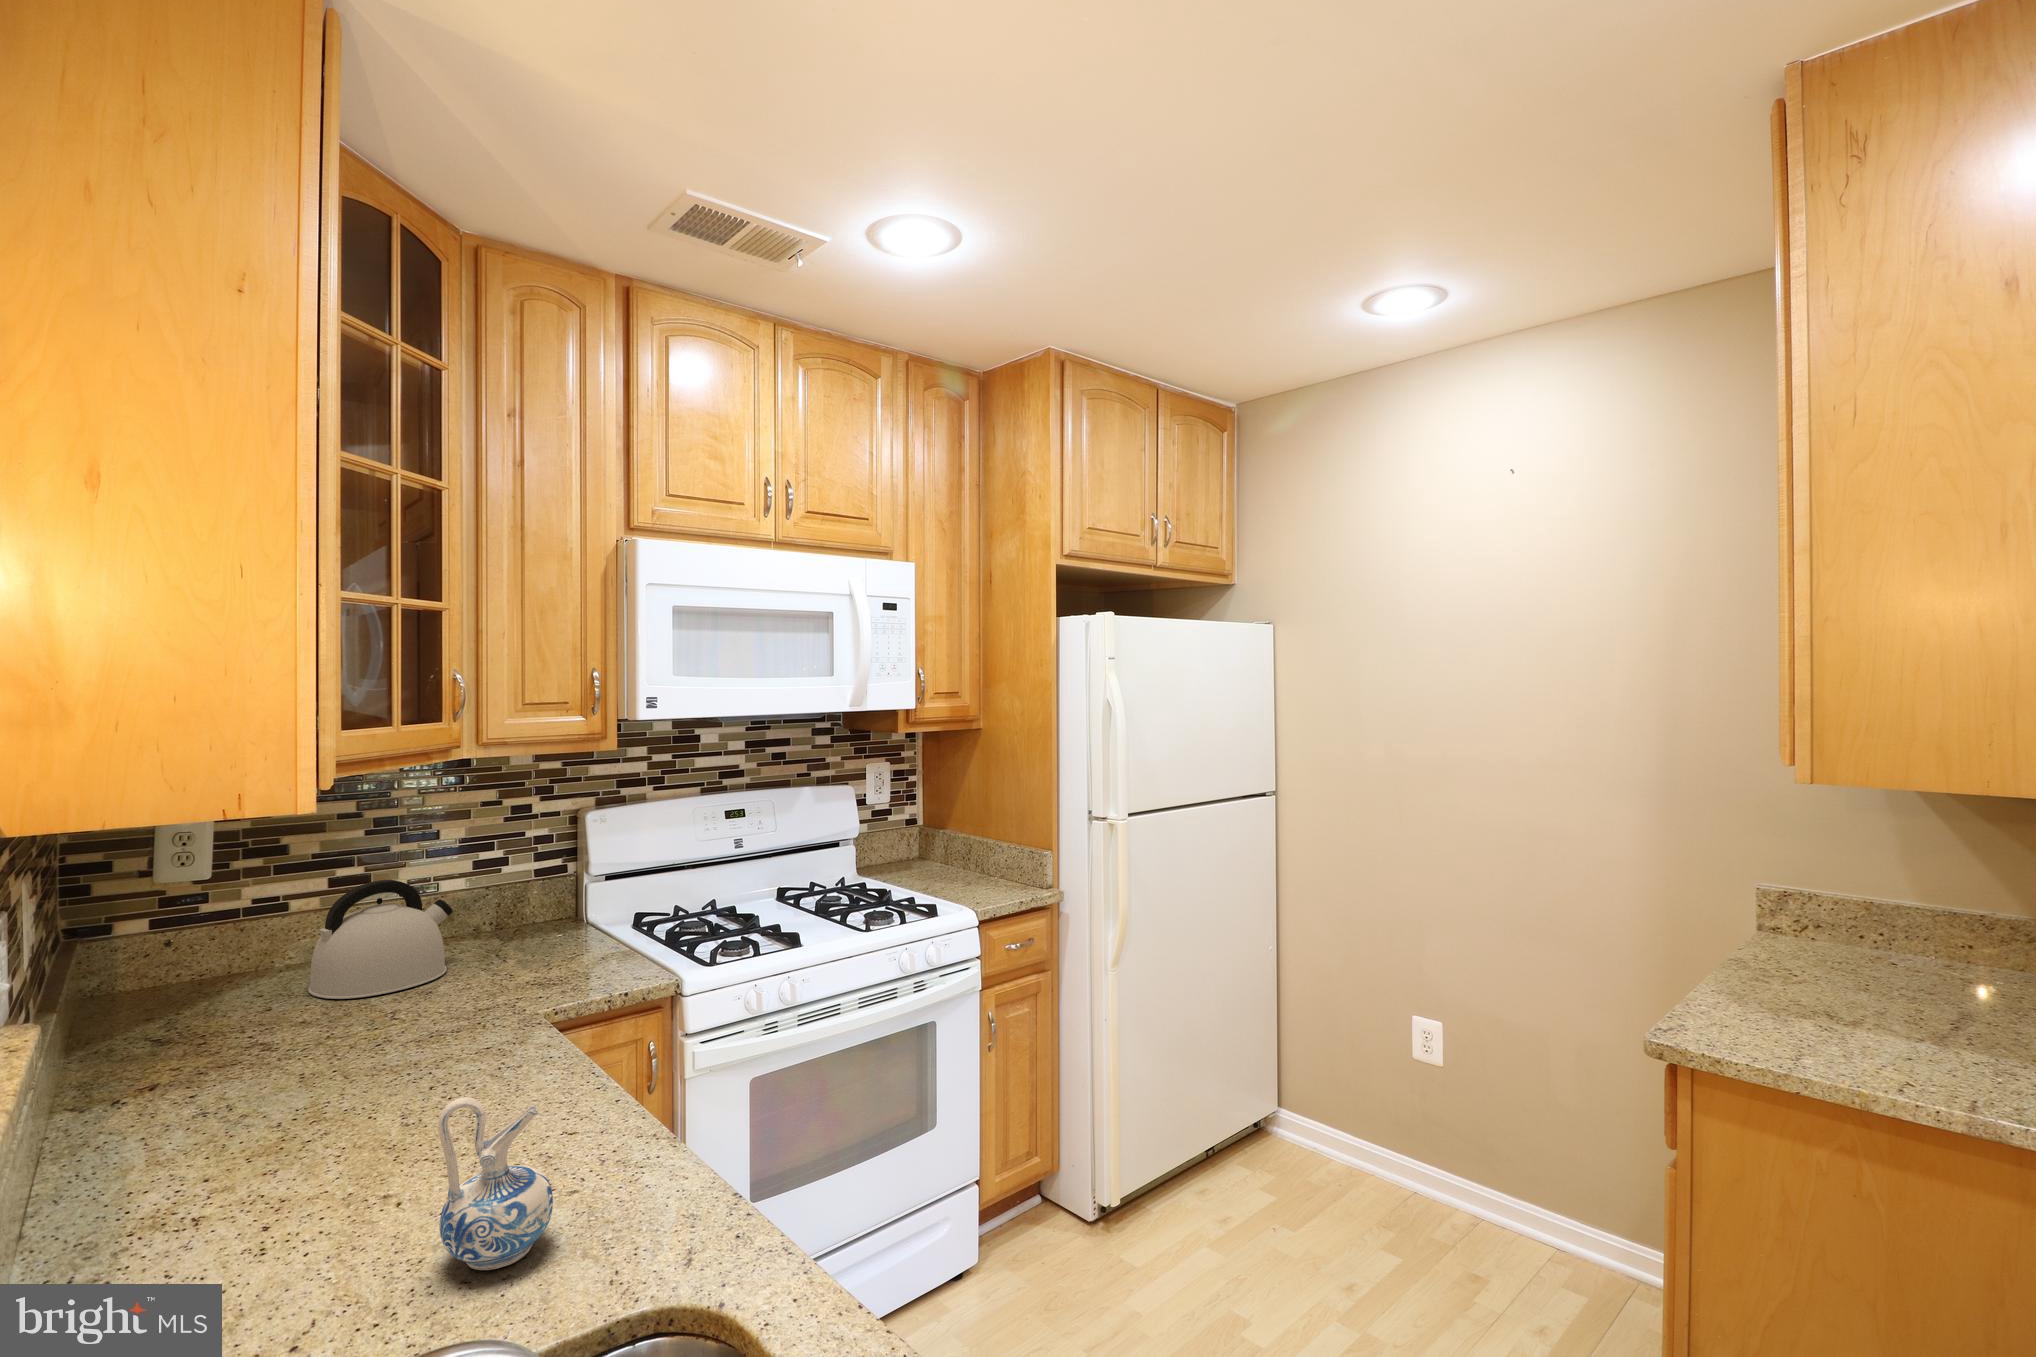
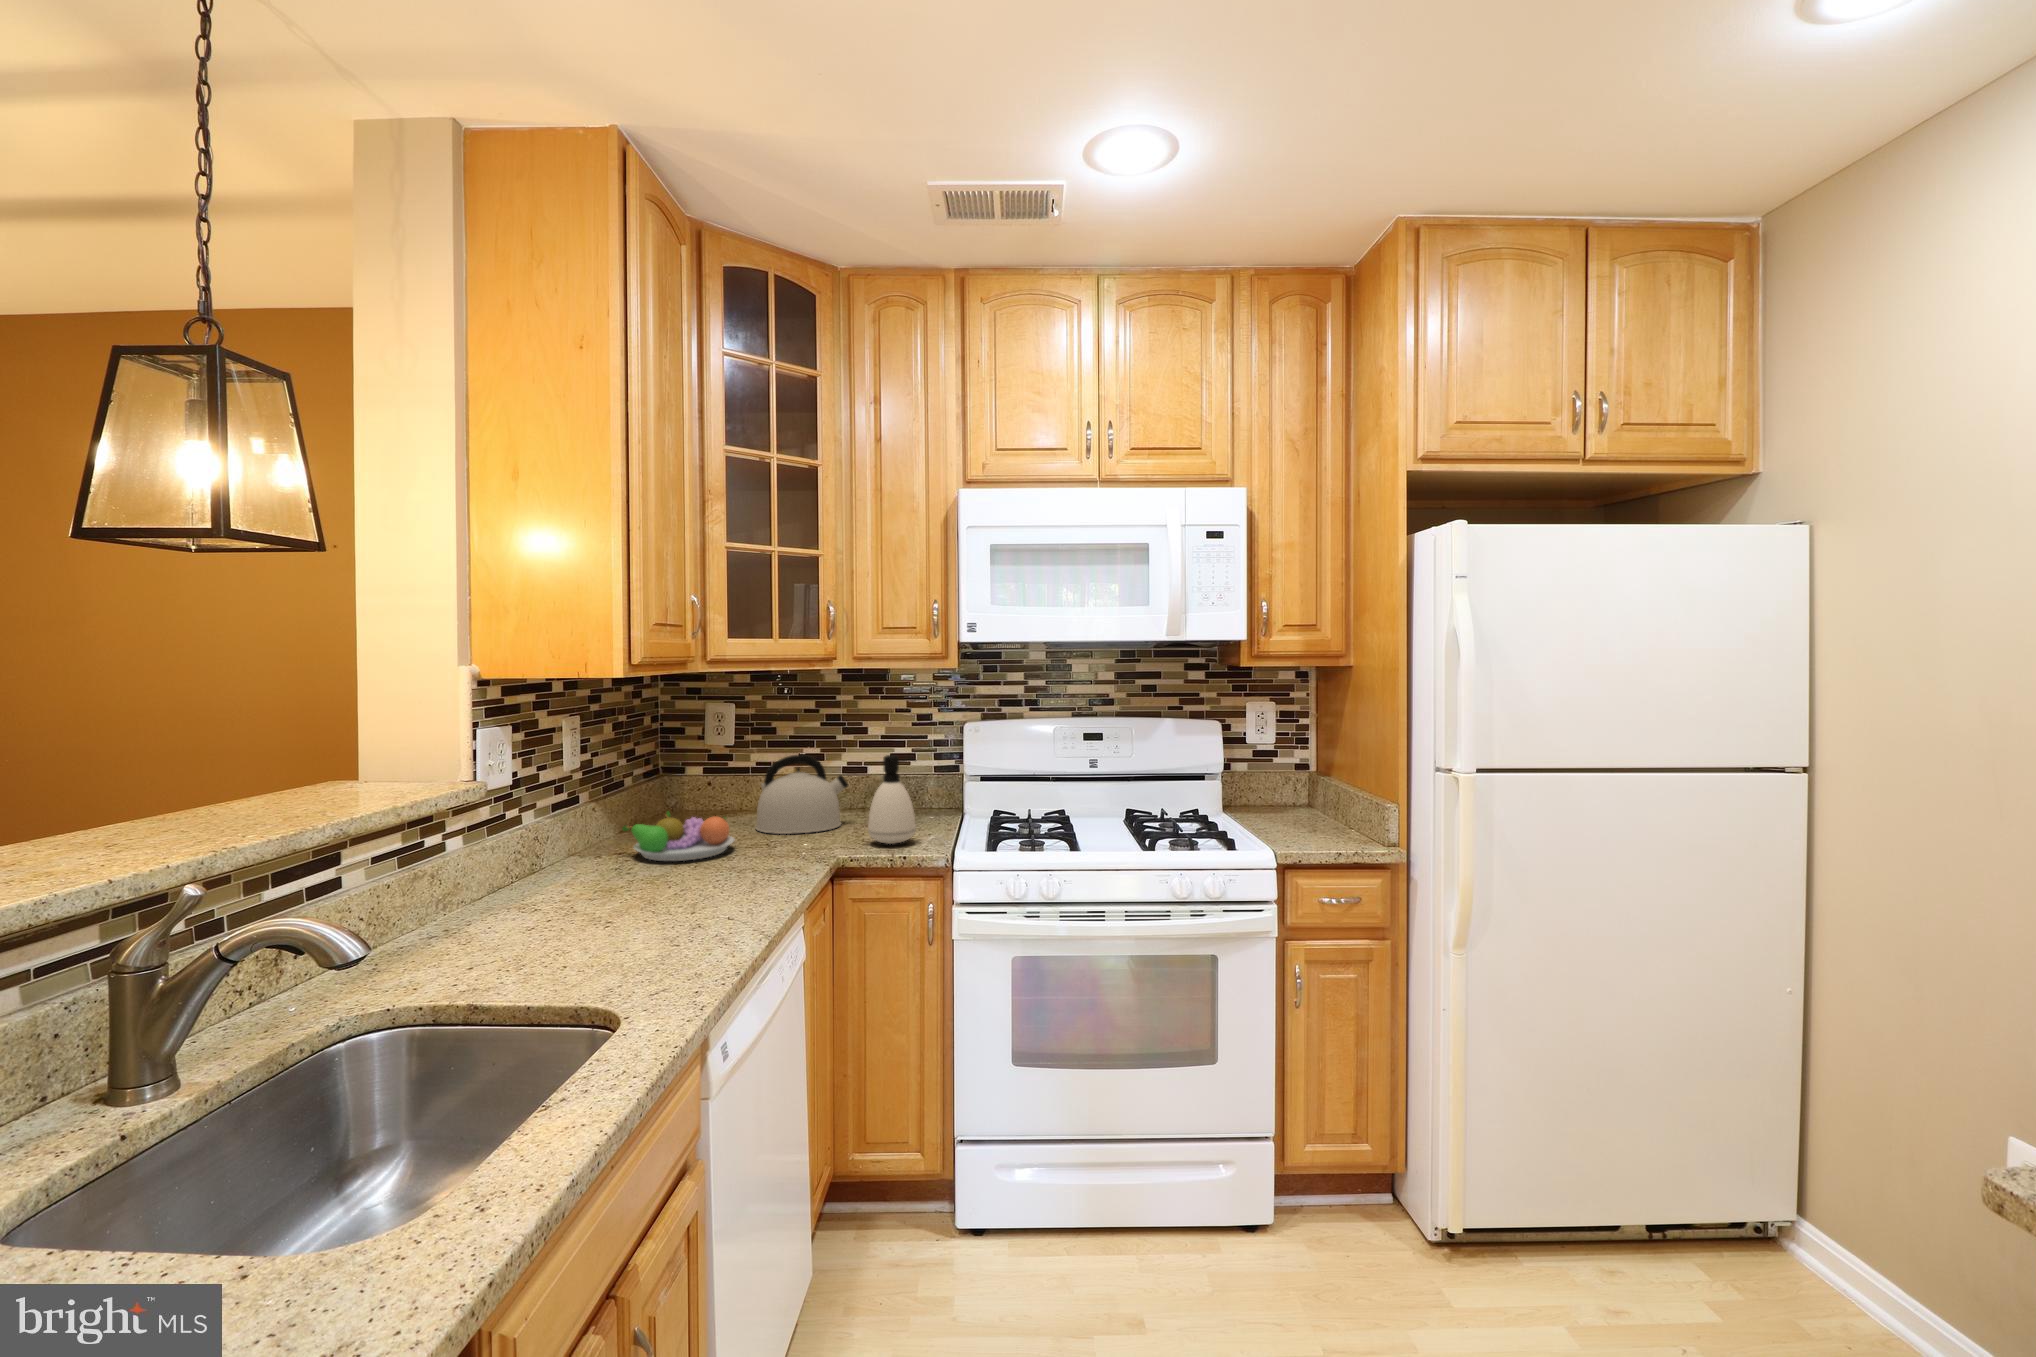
soap dispenser: none [533,867,599,979] -> present [868,755,916,844]
fruit bowl: none [146,989,350,1080] -> present [623,812,735,861]
ceramic pitcher: present [438,1097,553,1270] -> none [557,857,634,980]

